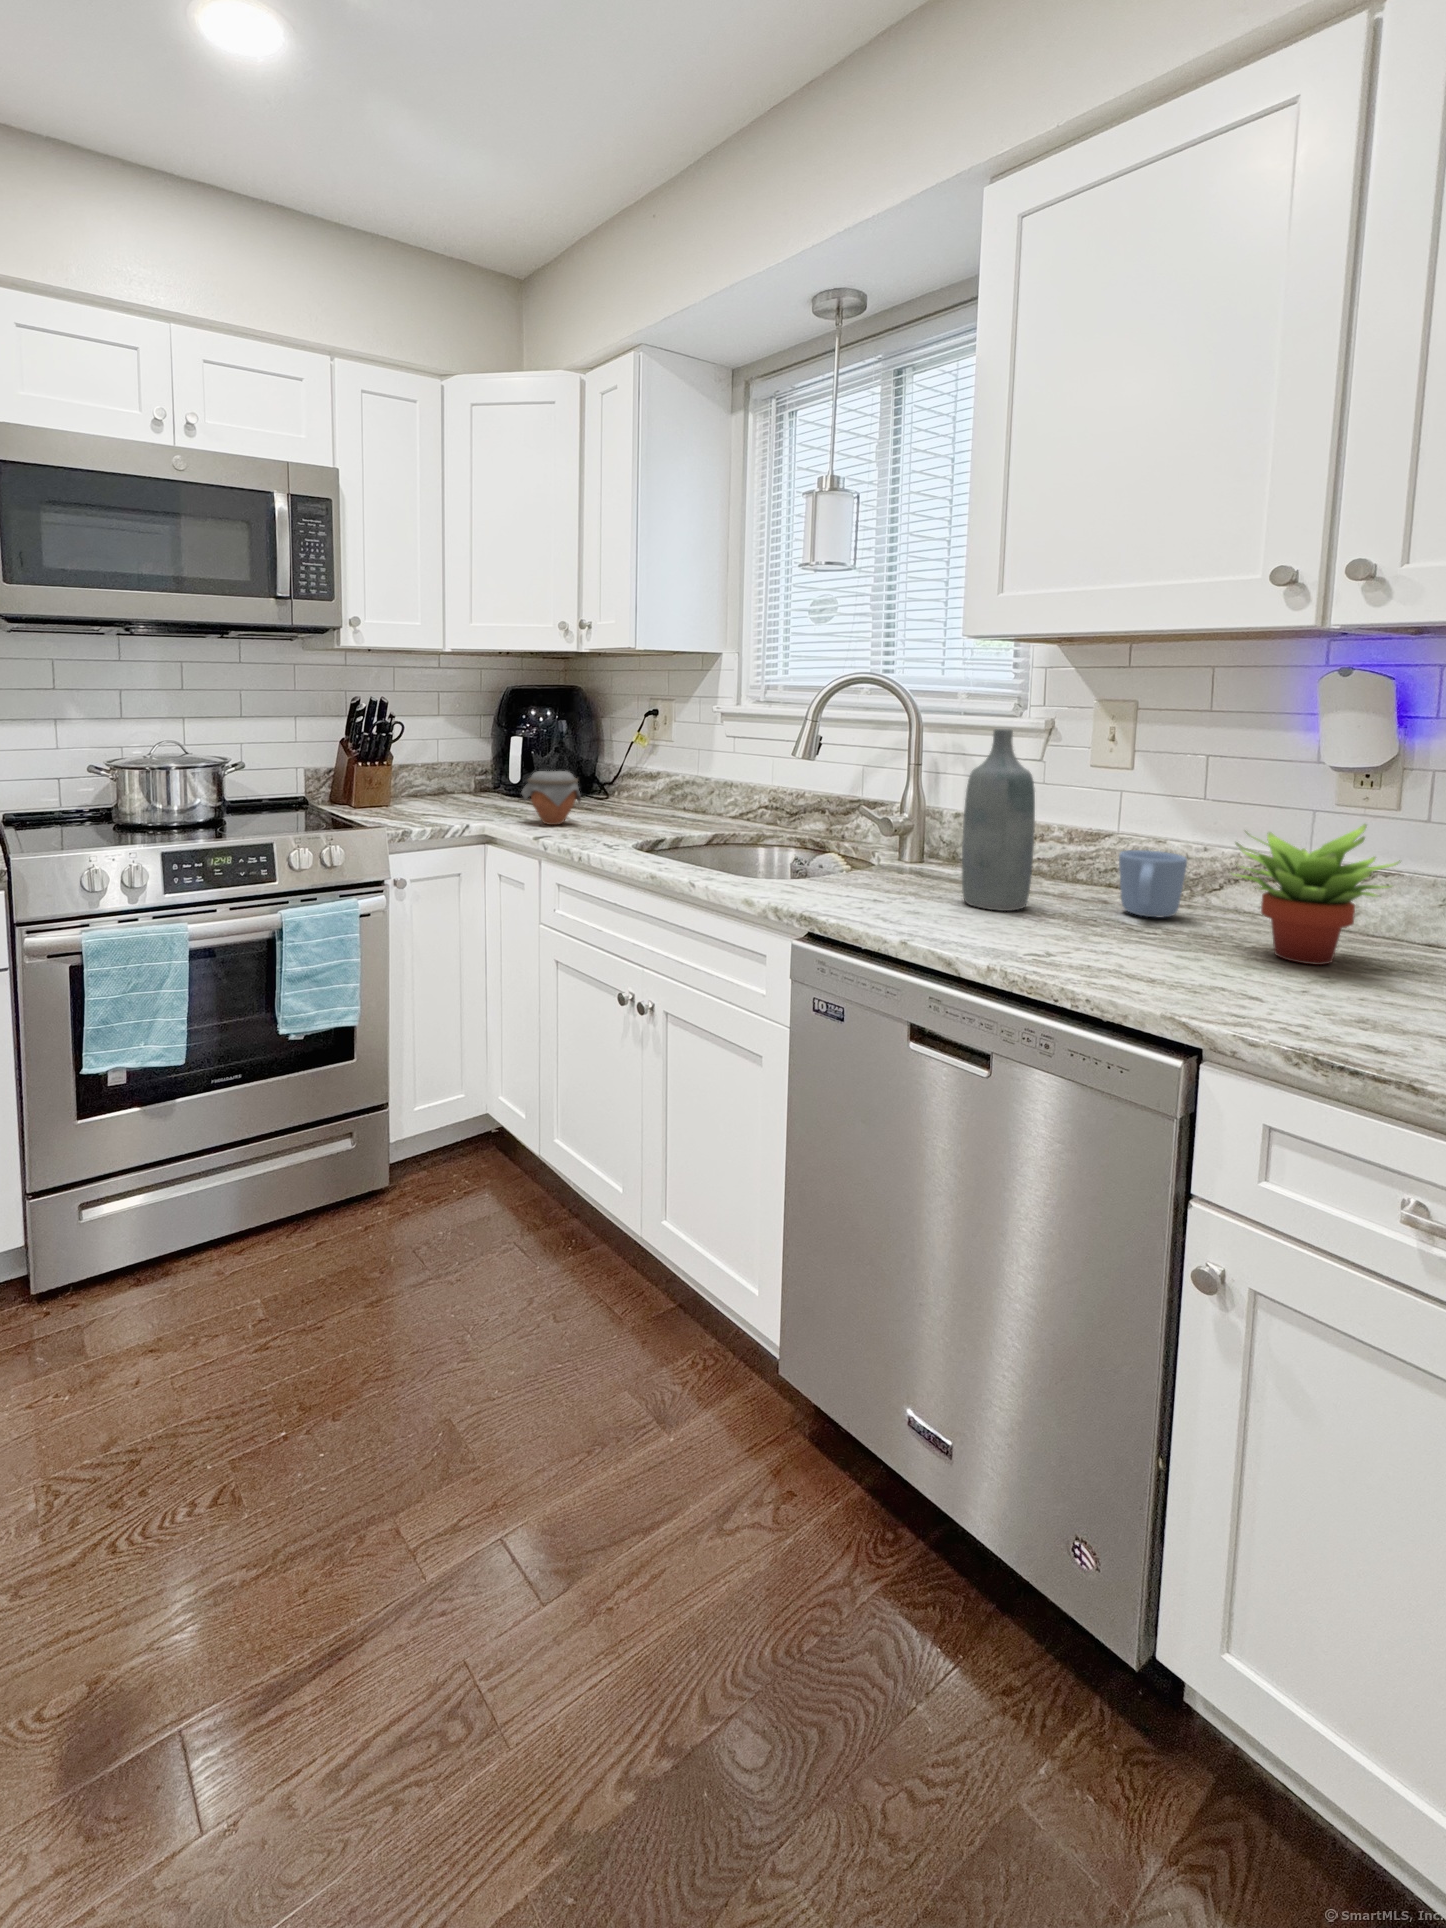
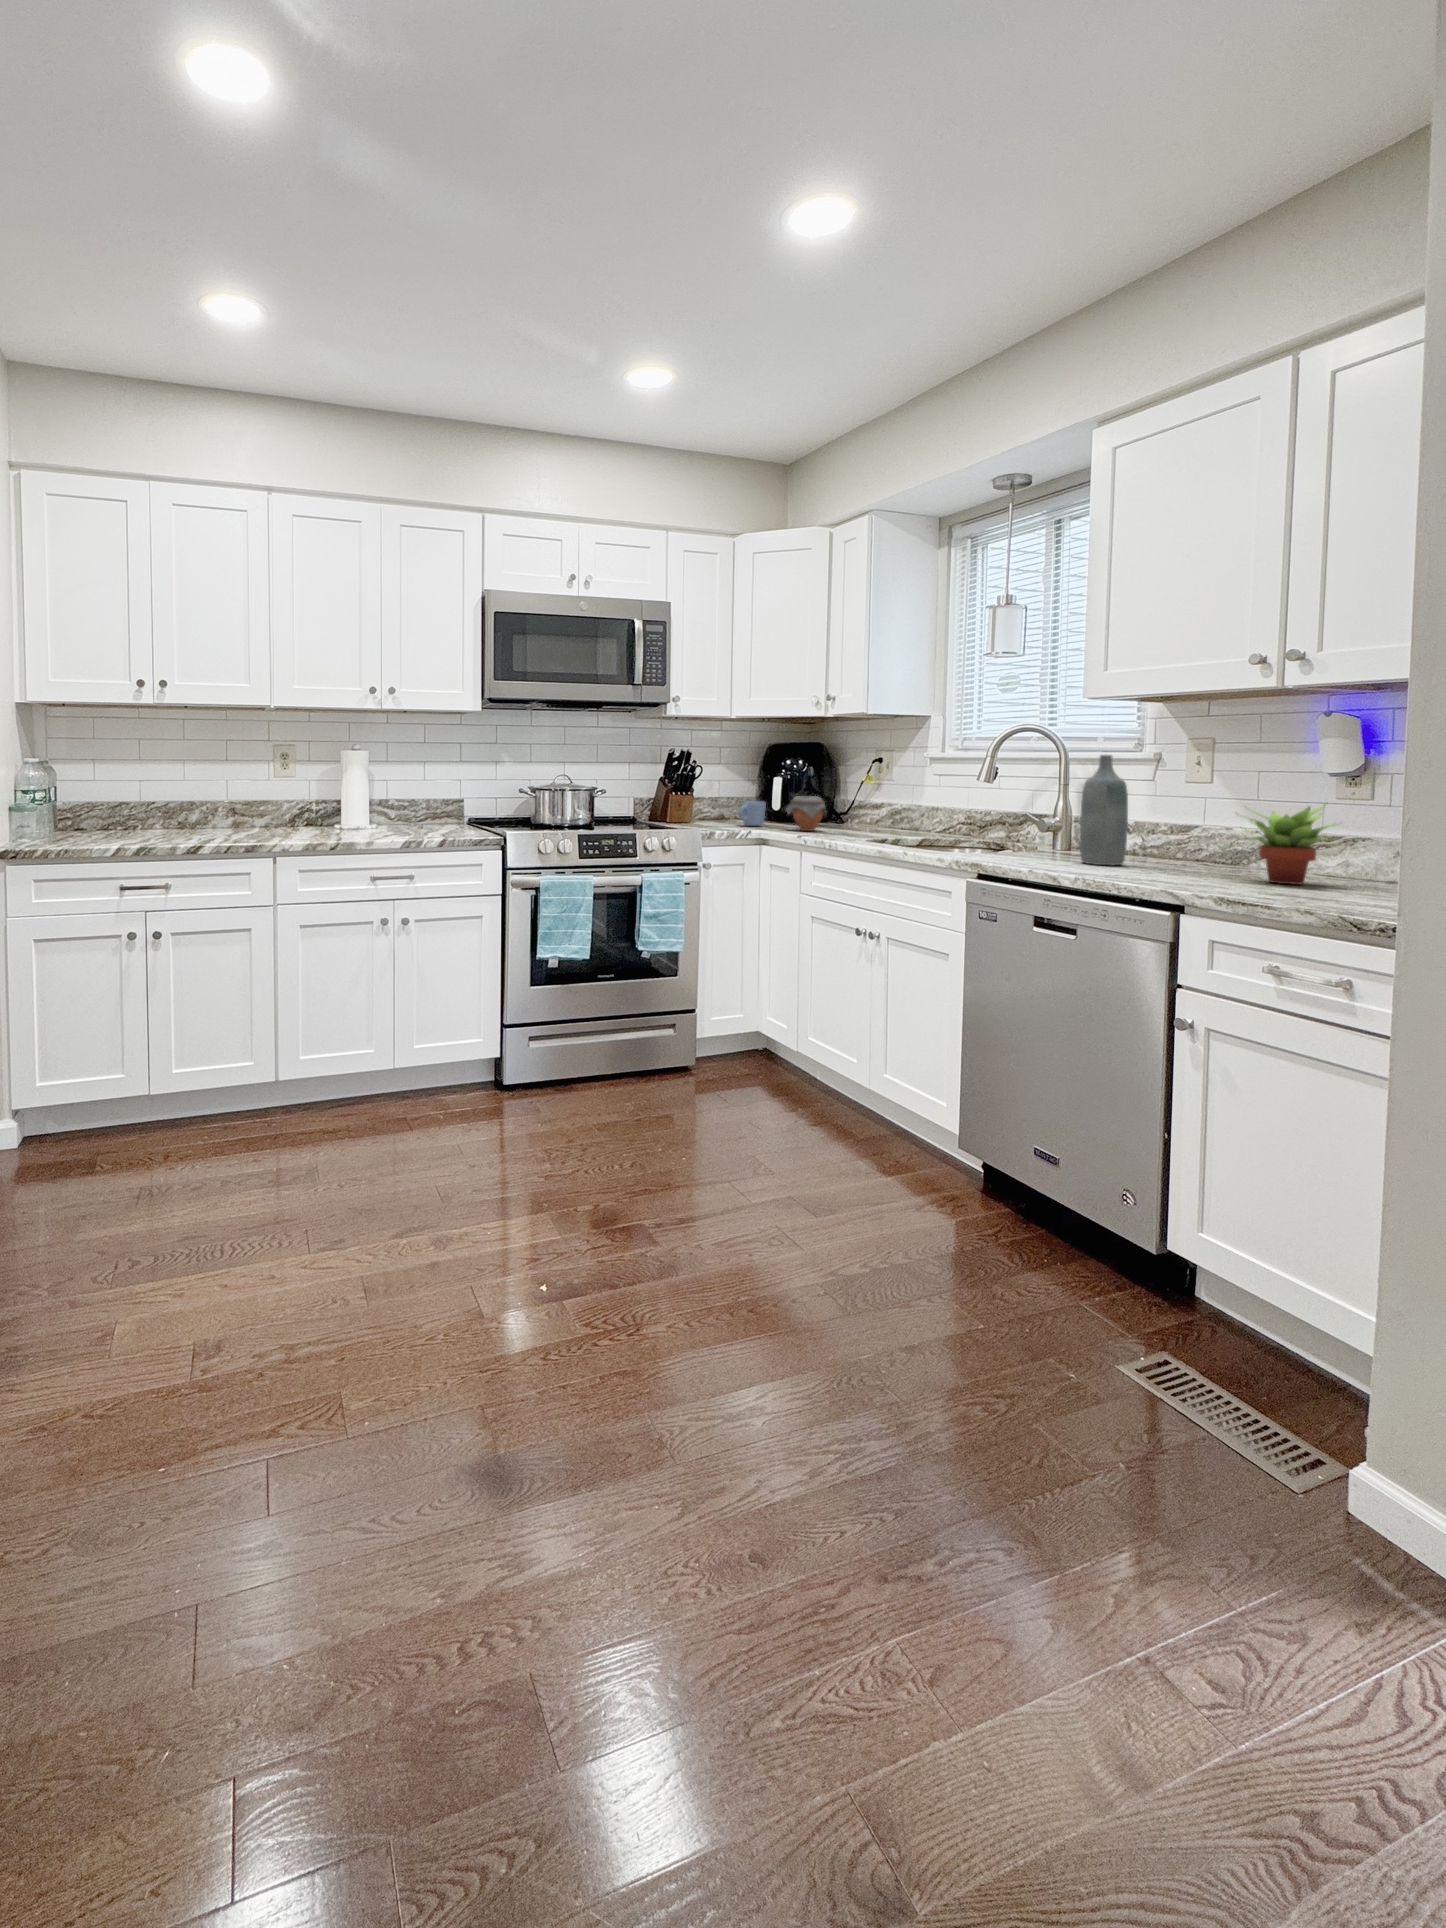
mug: present [1119,850,1187,918] -> present [739,801,766,826]

